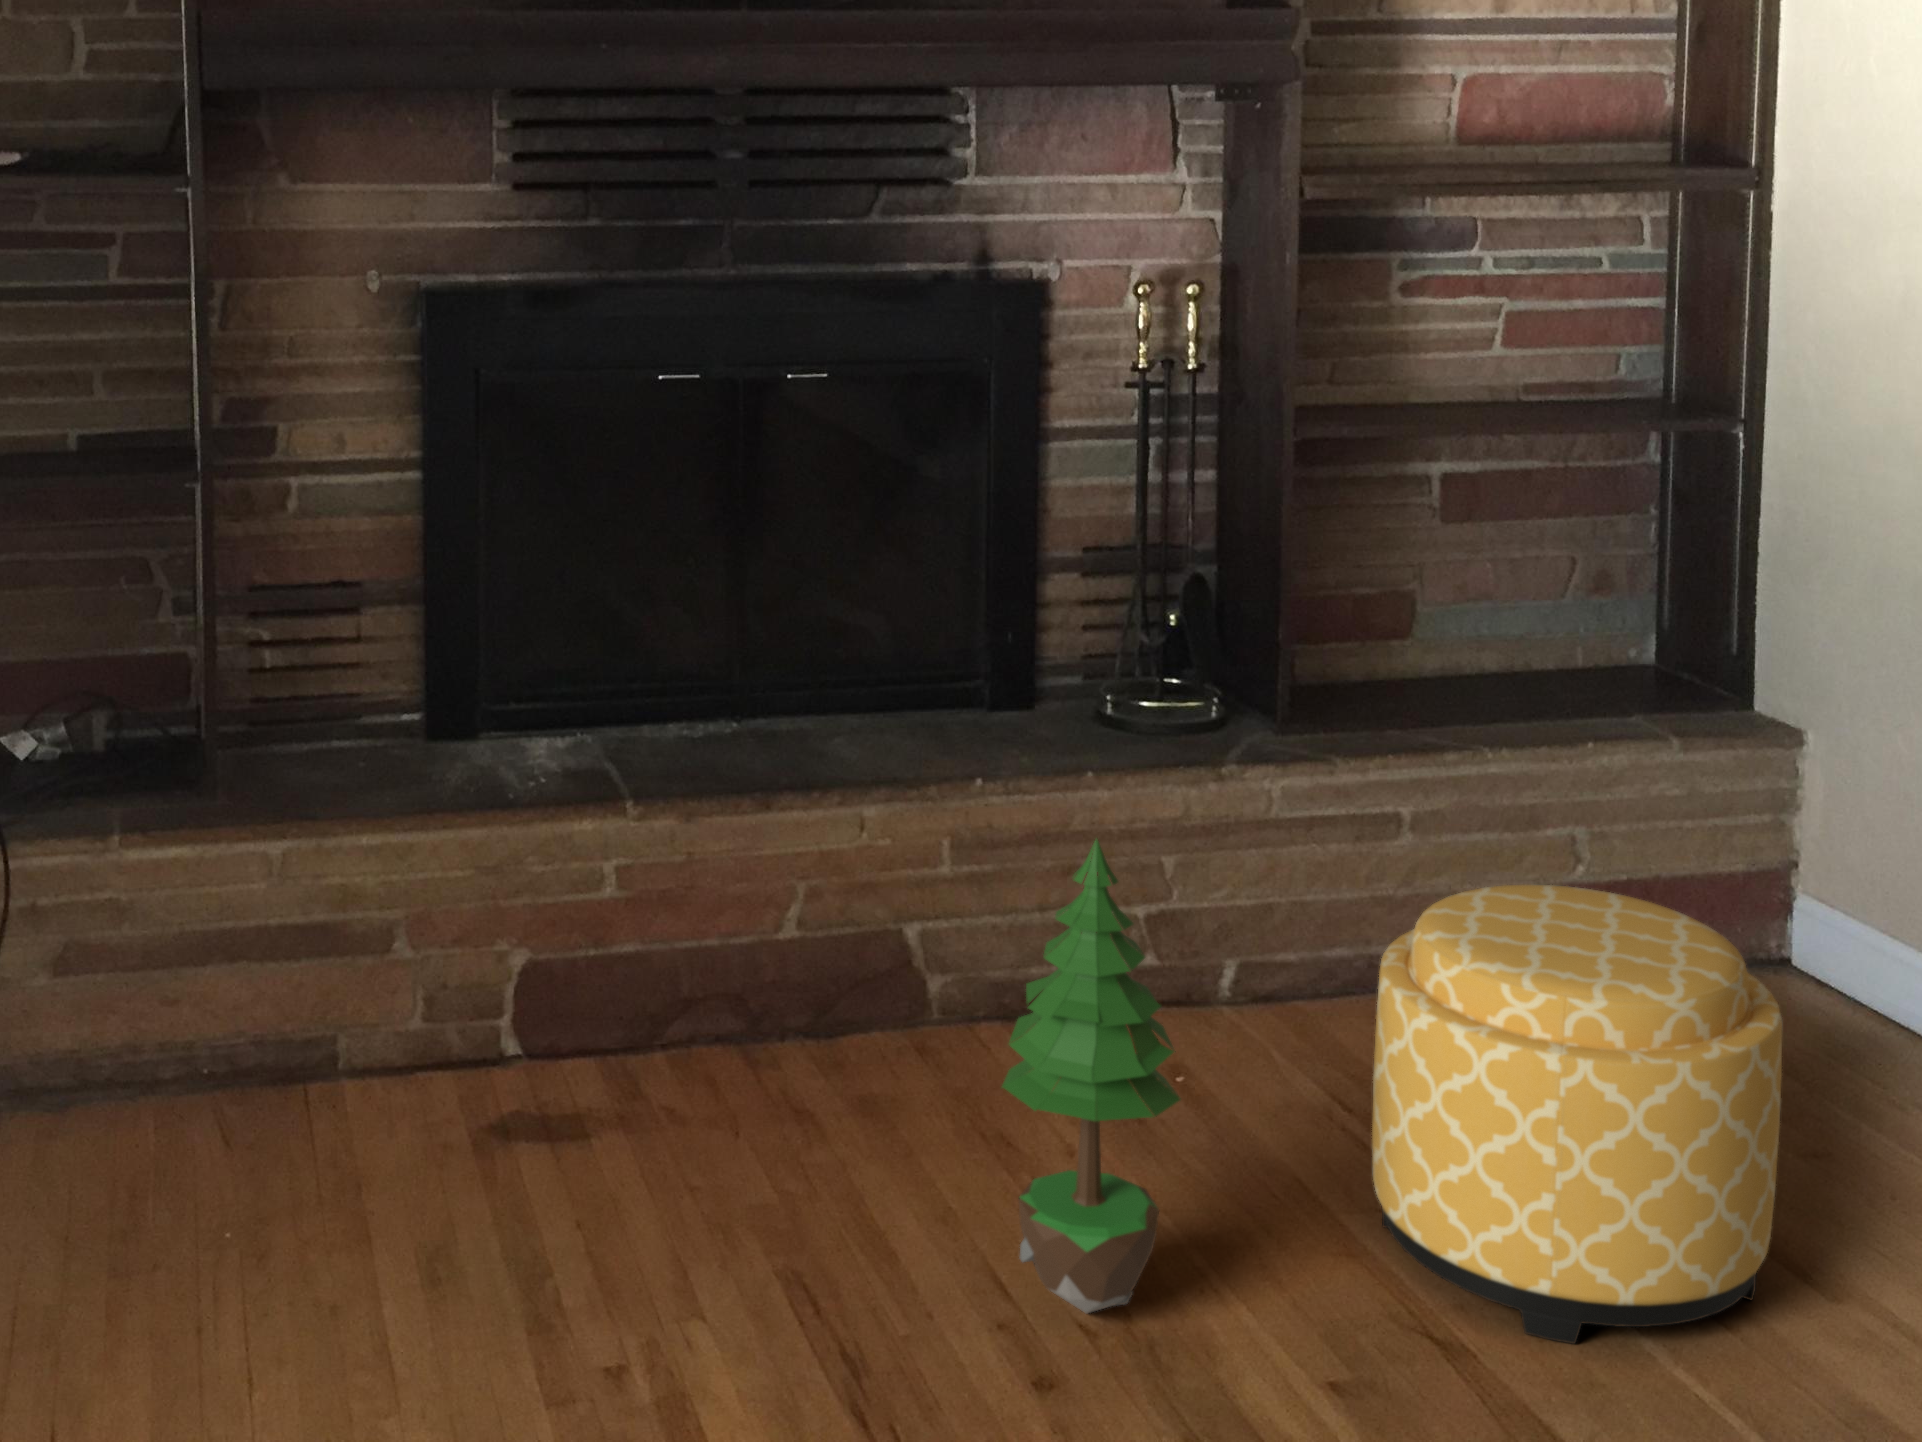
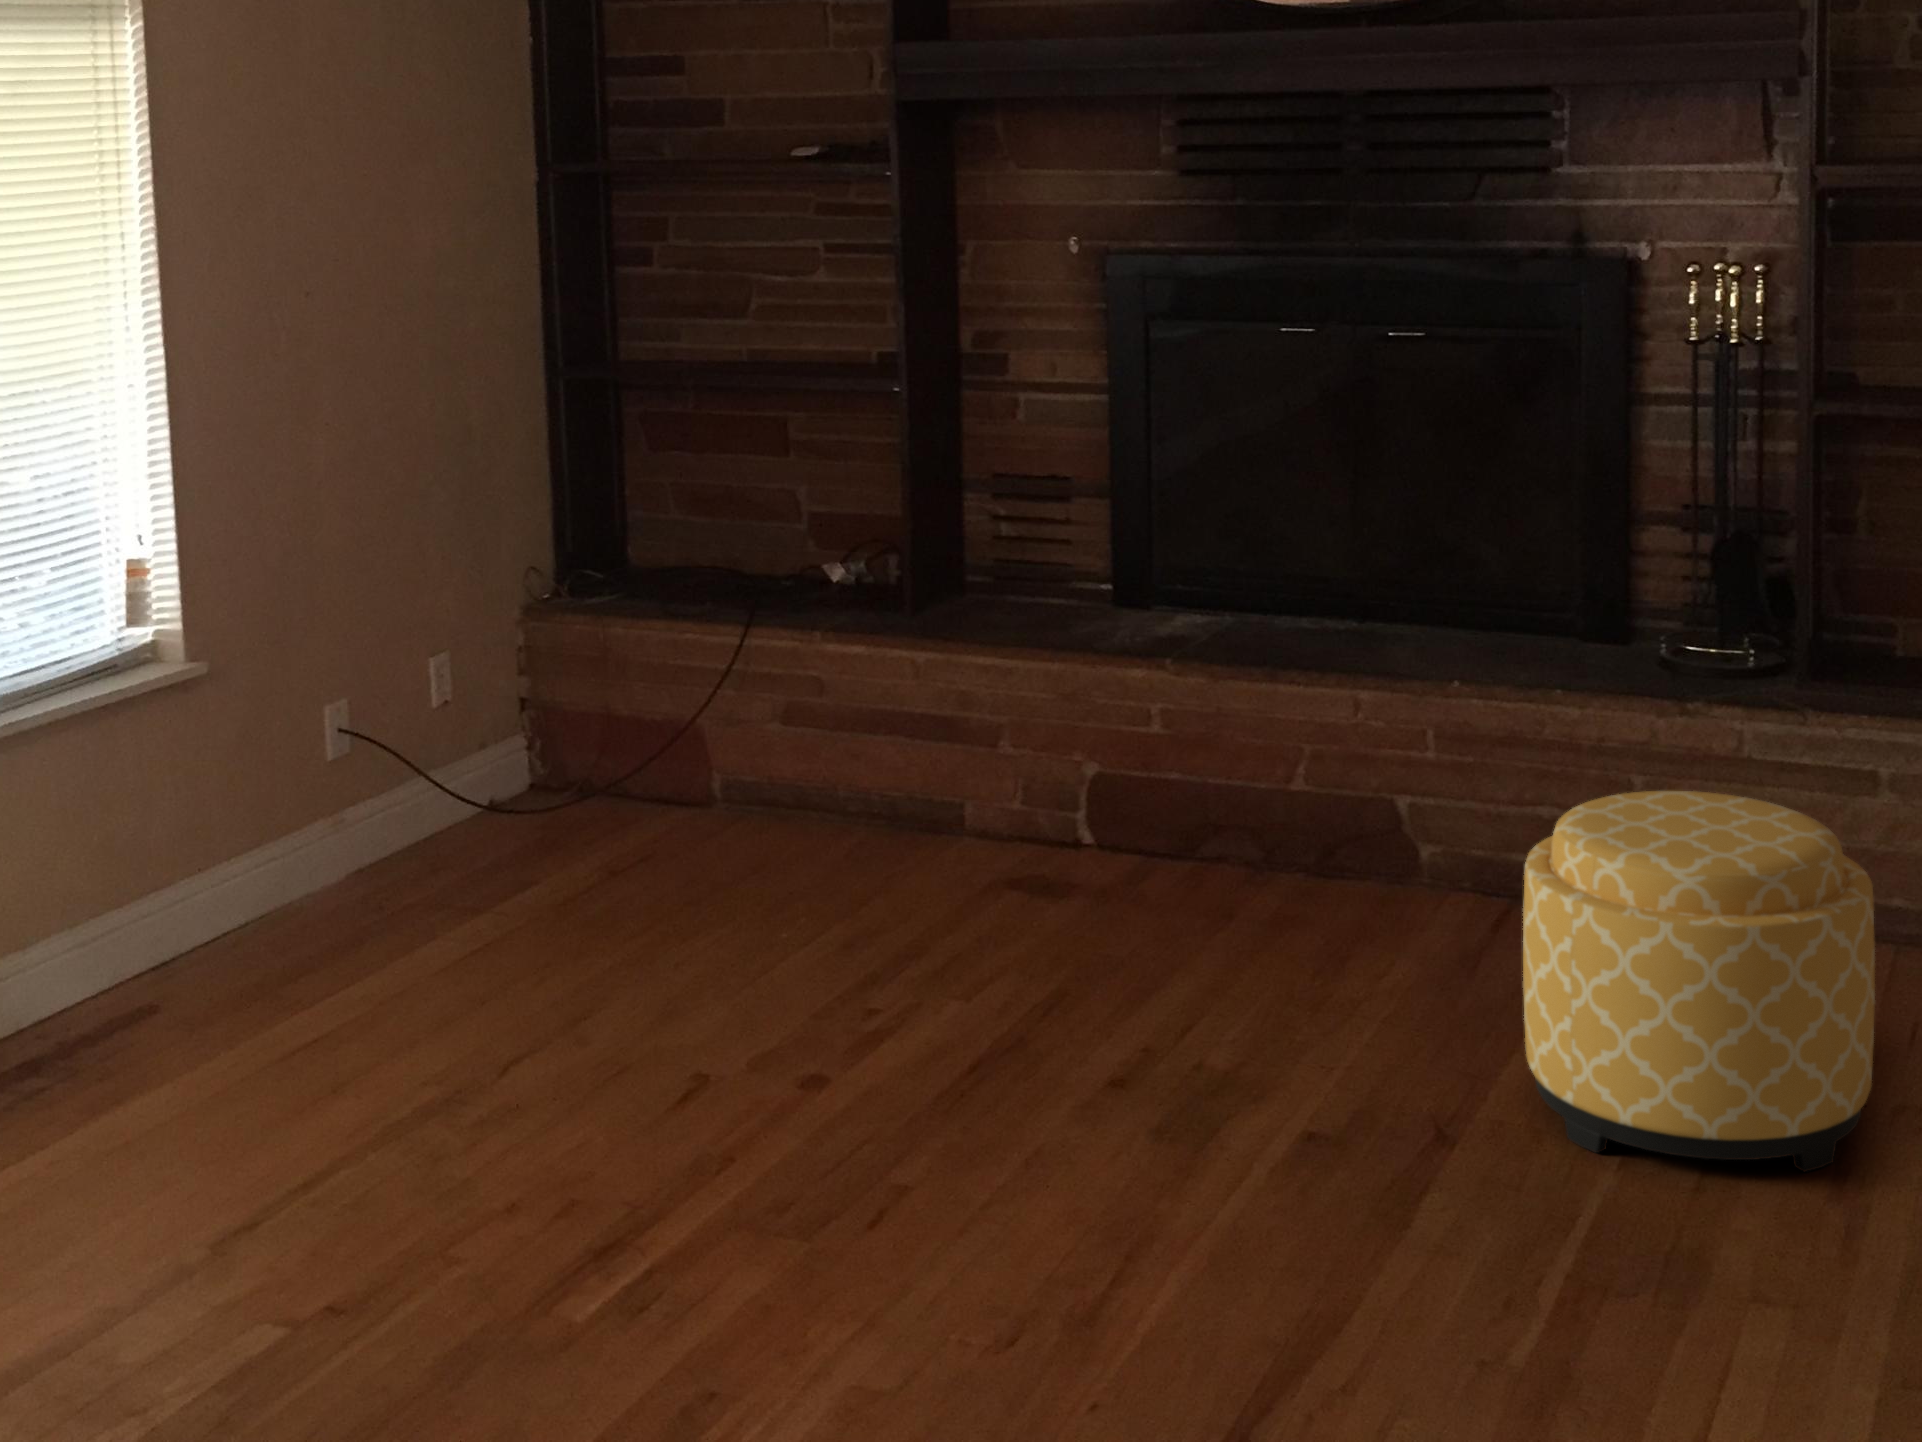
potted tree: present [1002,839,1181,1313] -> none [1184,672,1325,1049]

